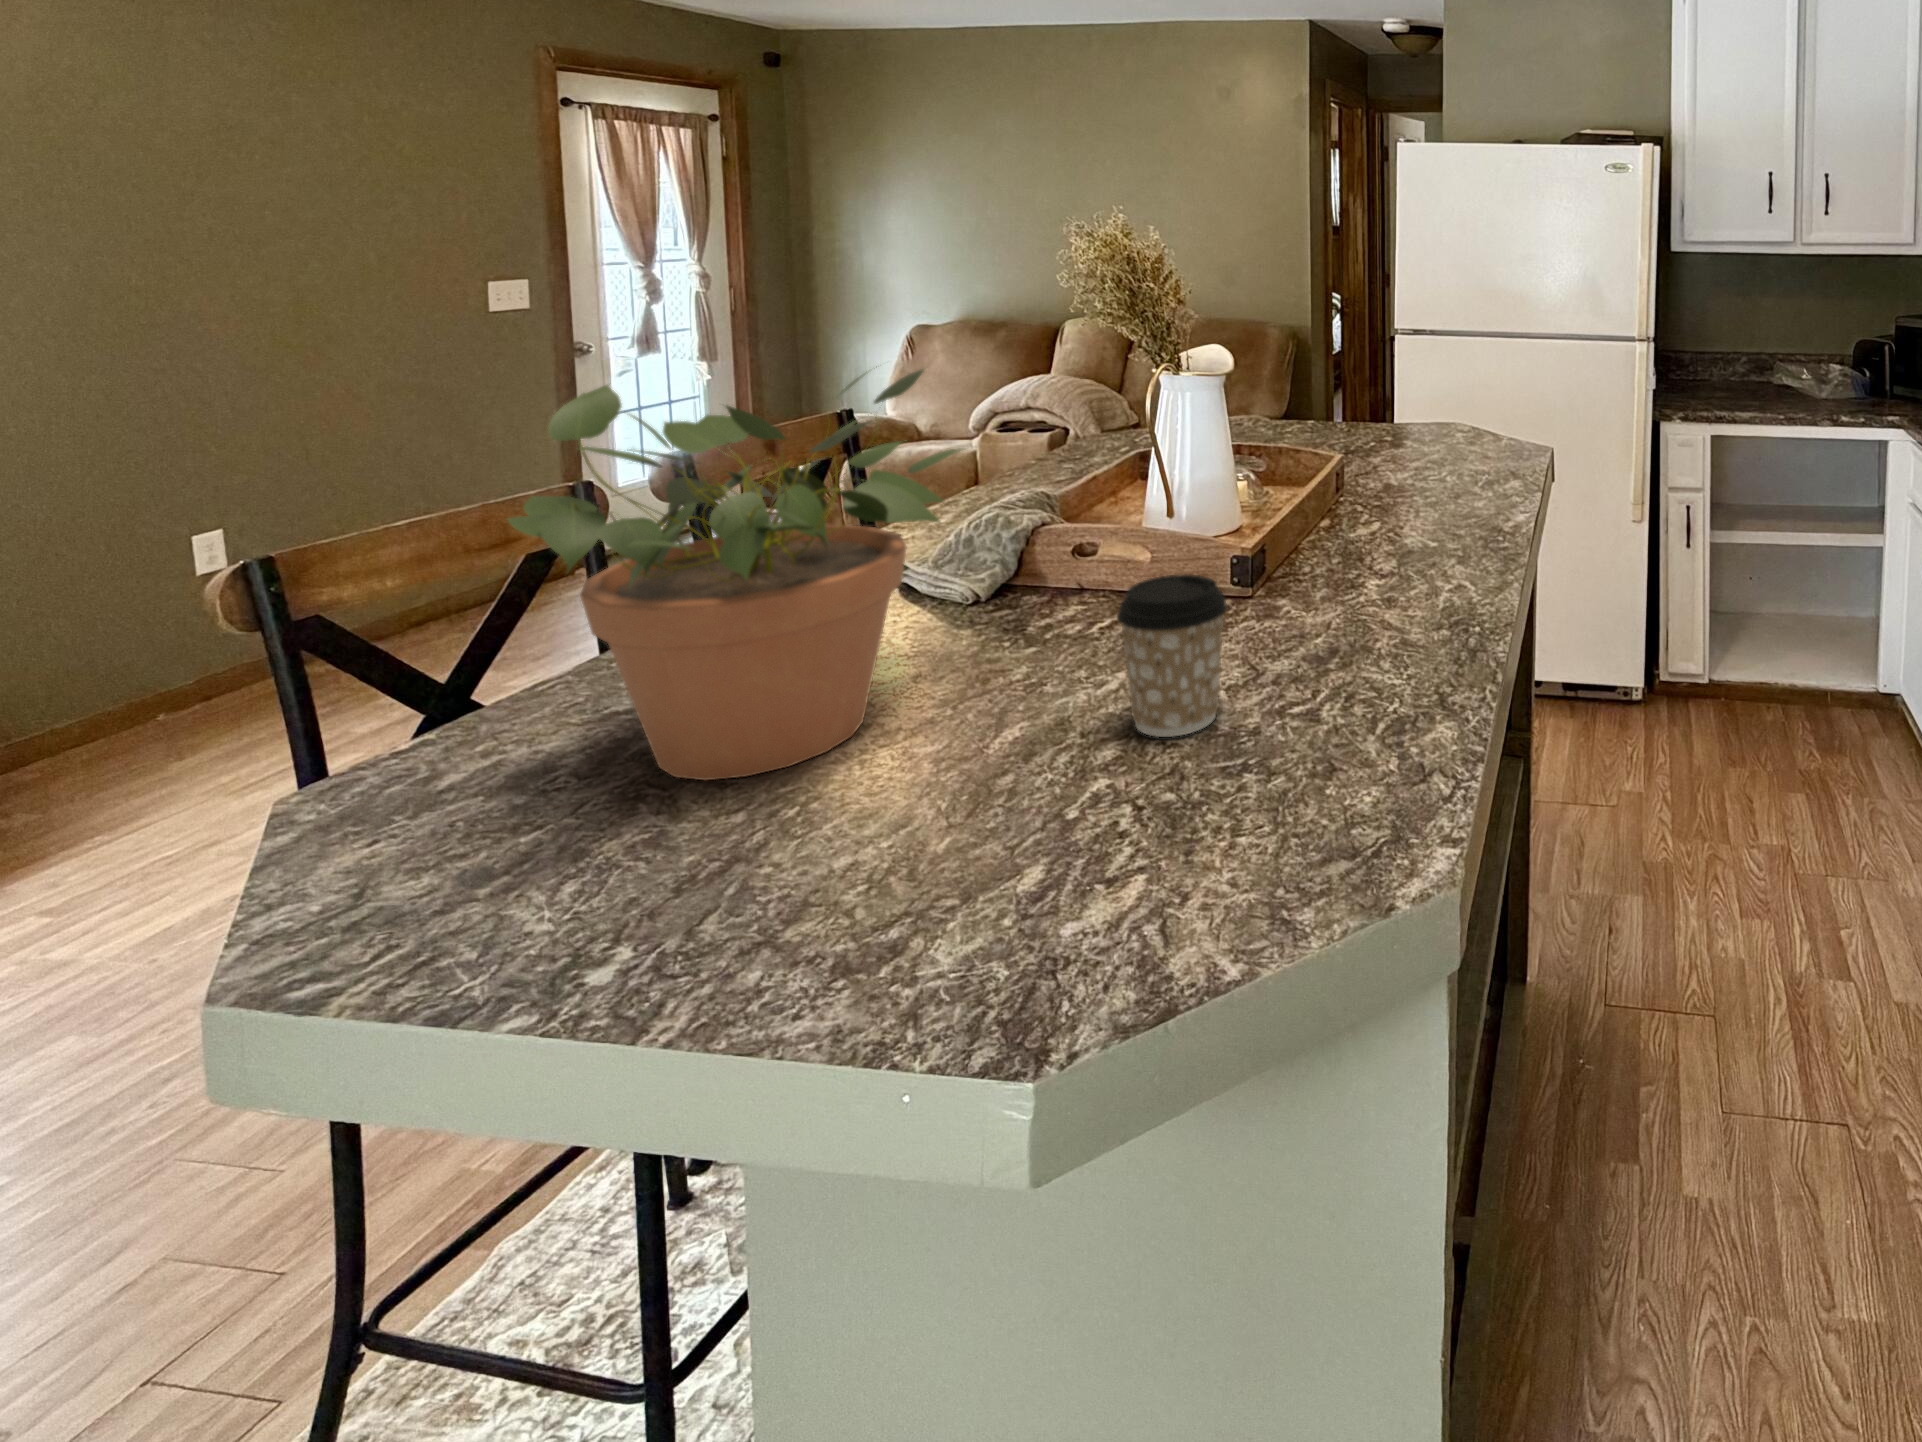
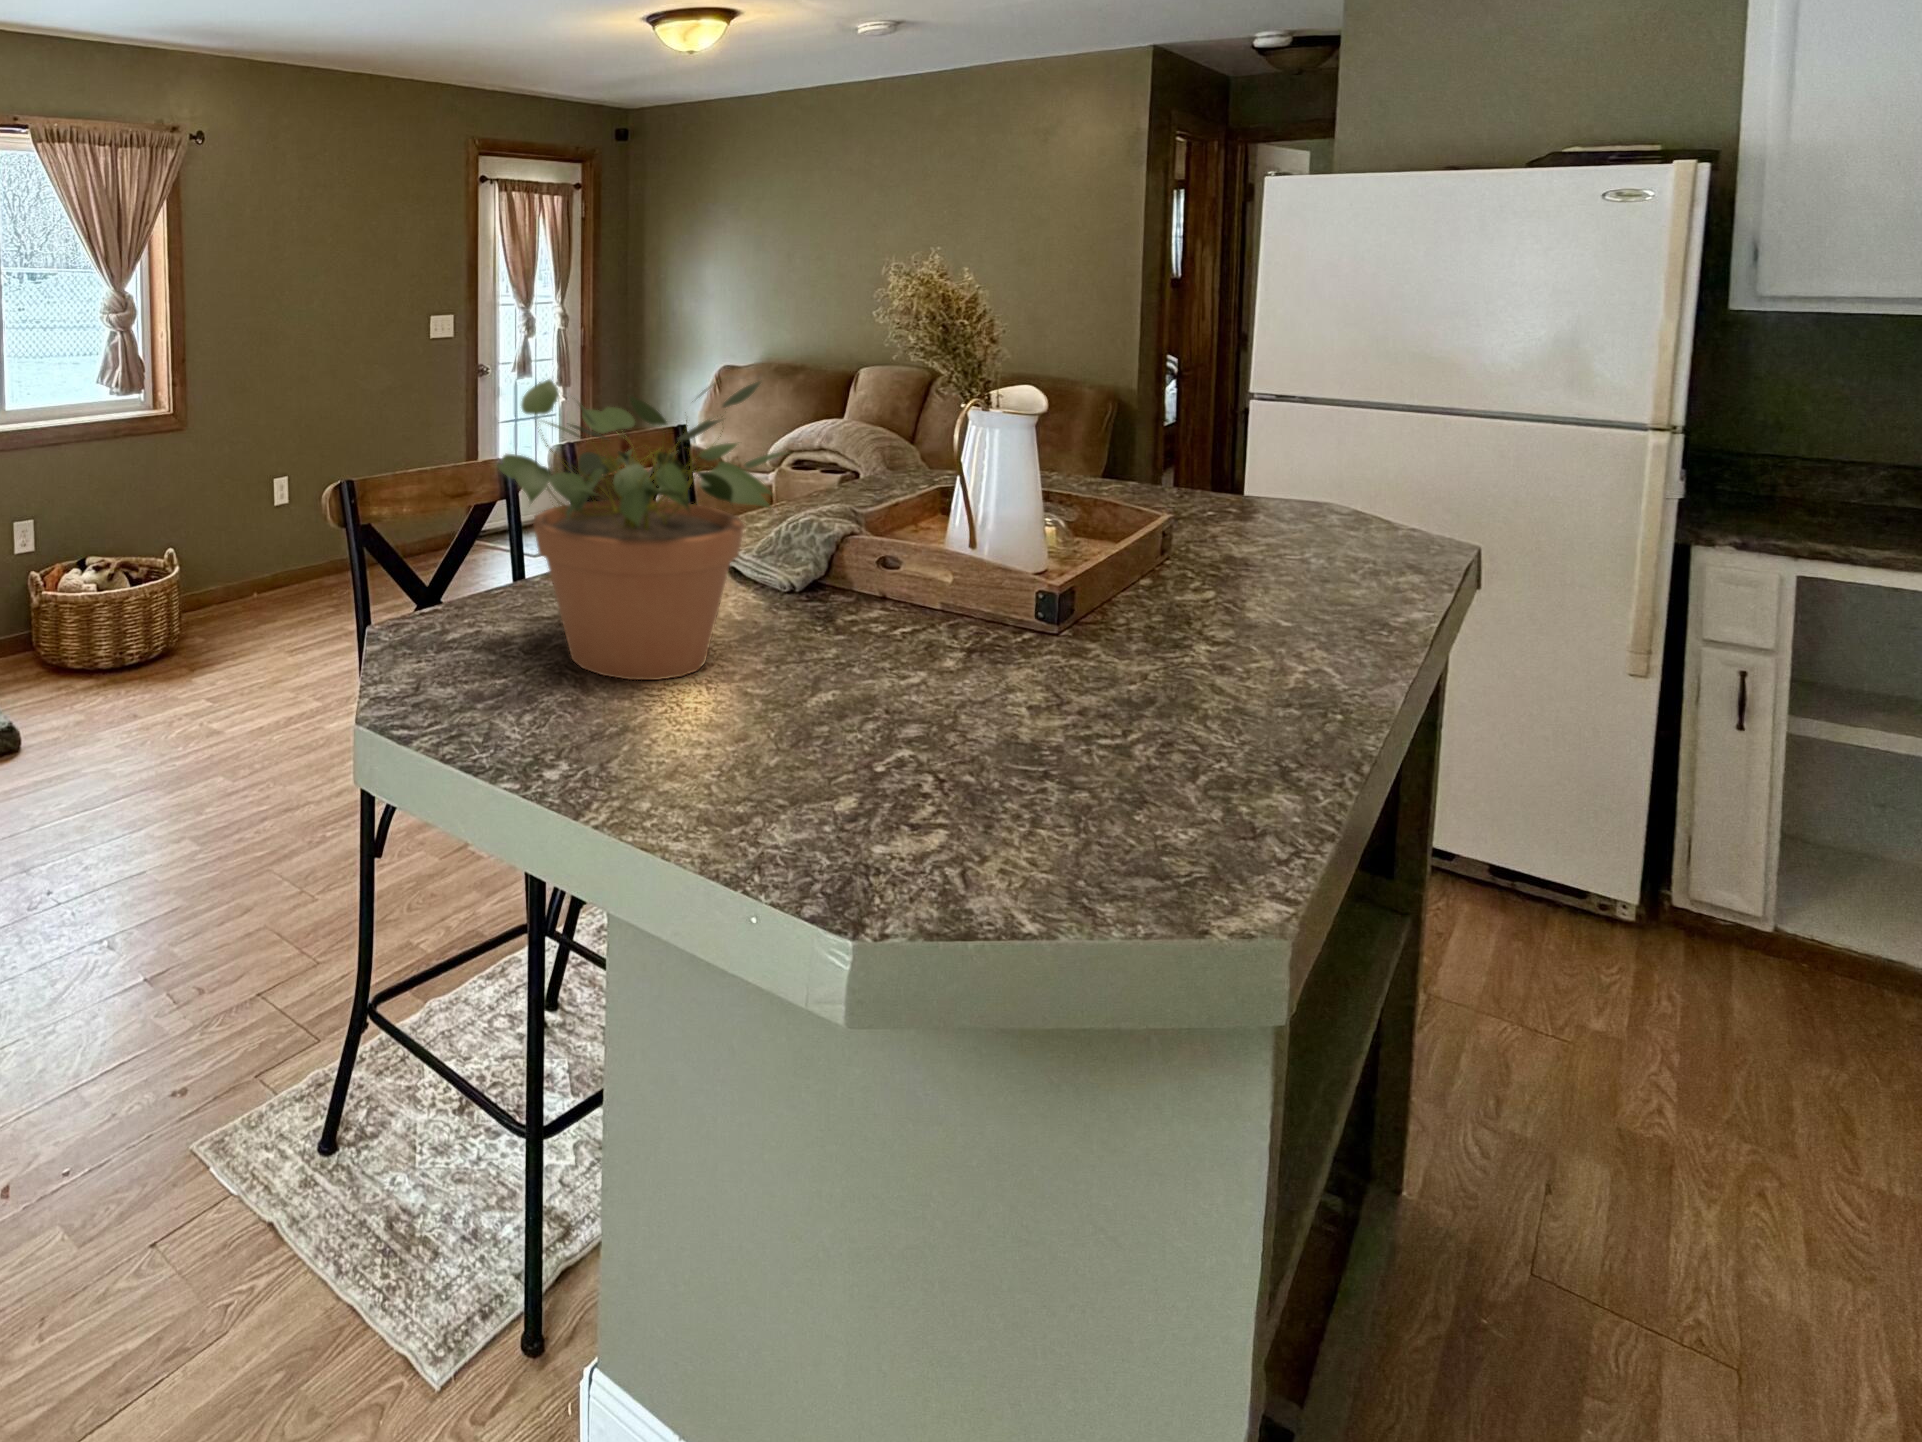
coffee cup: present [1117,574,1227,737] -> none [921,586,1032,736]

